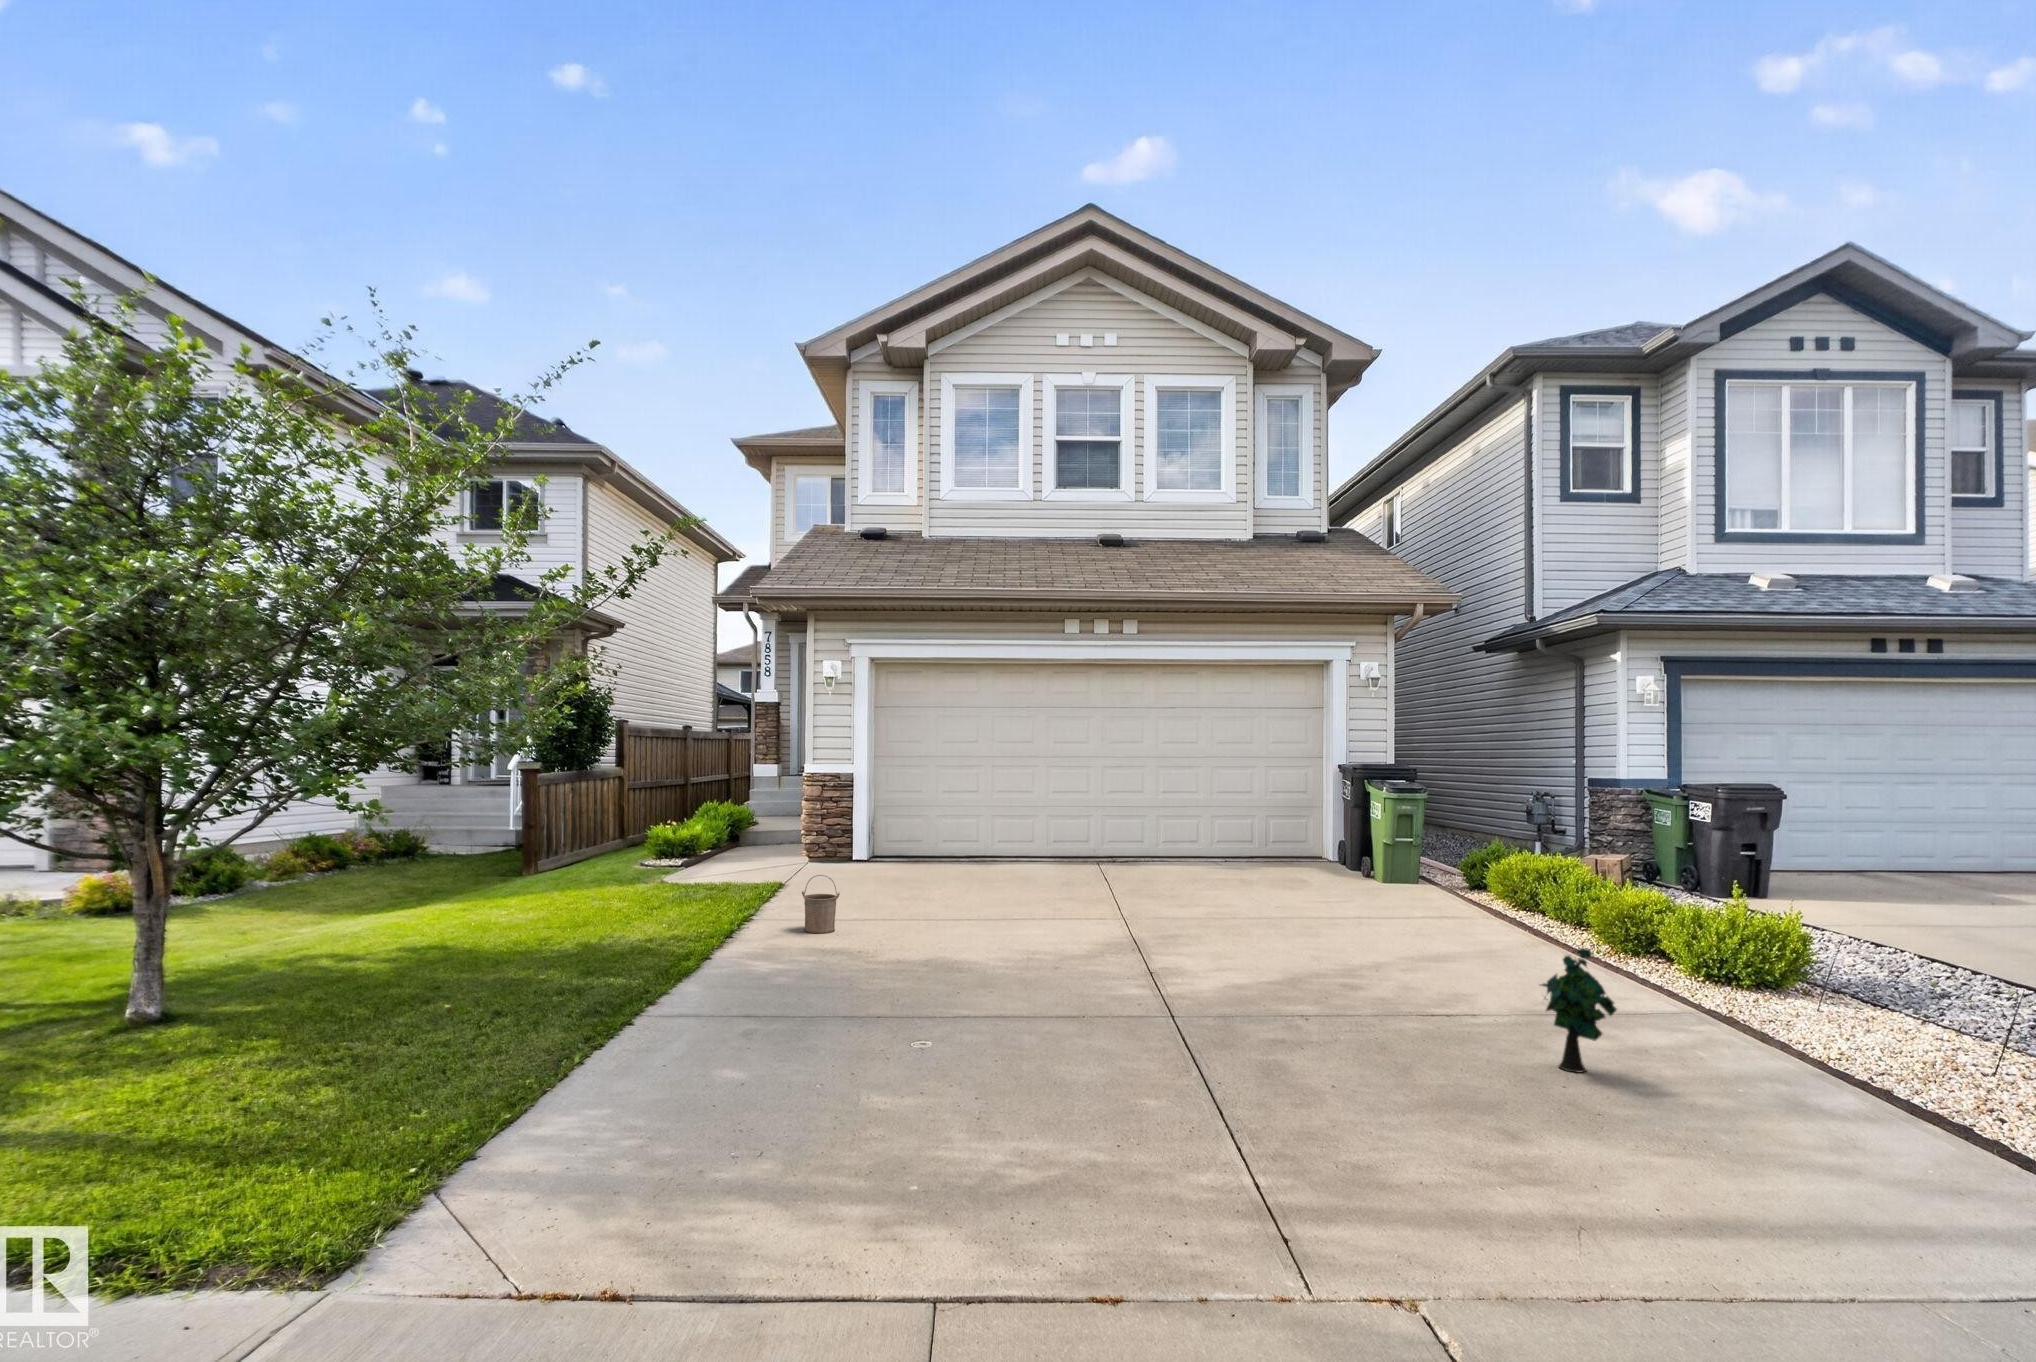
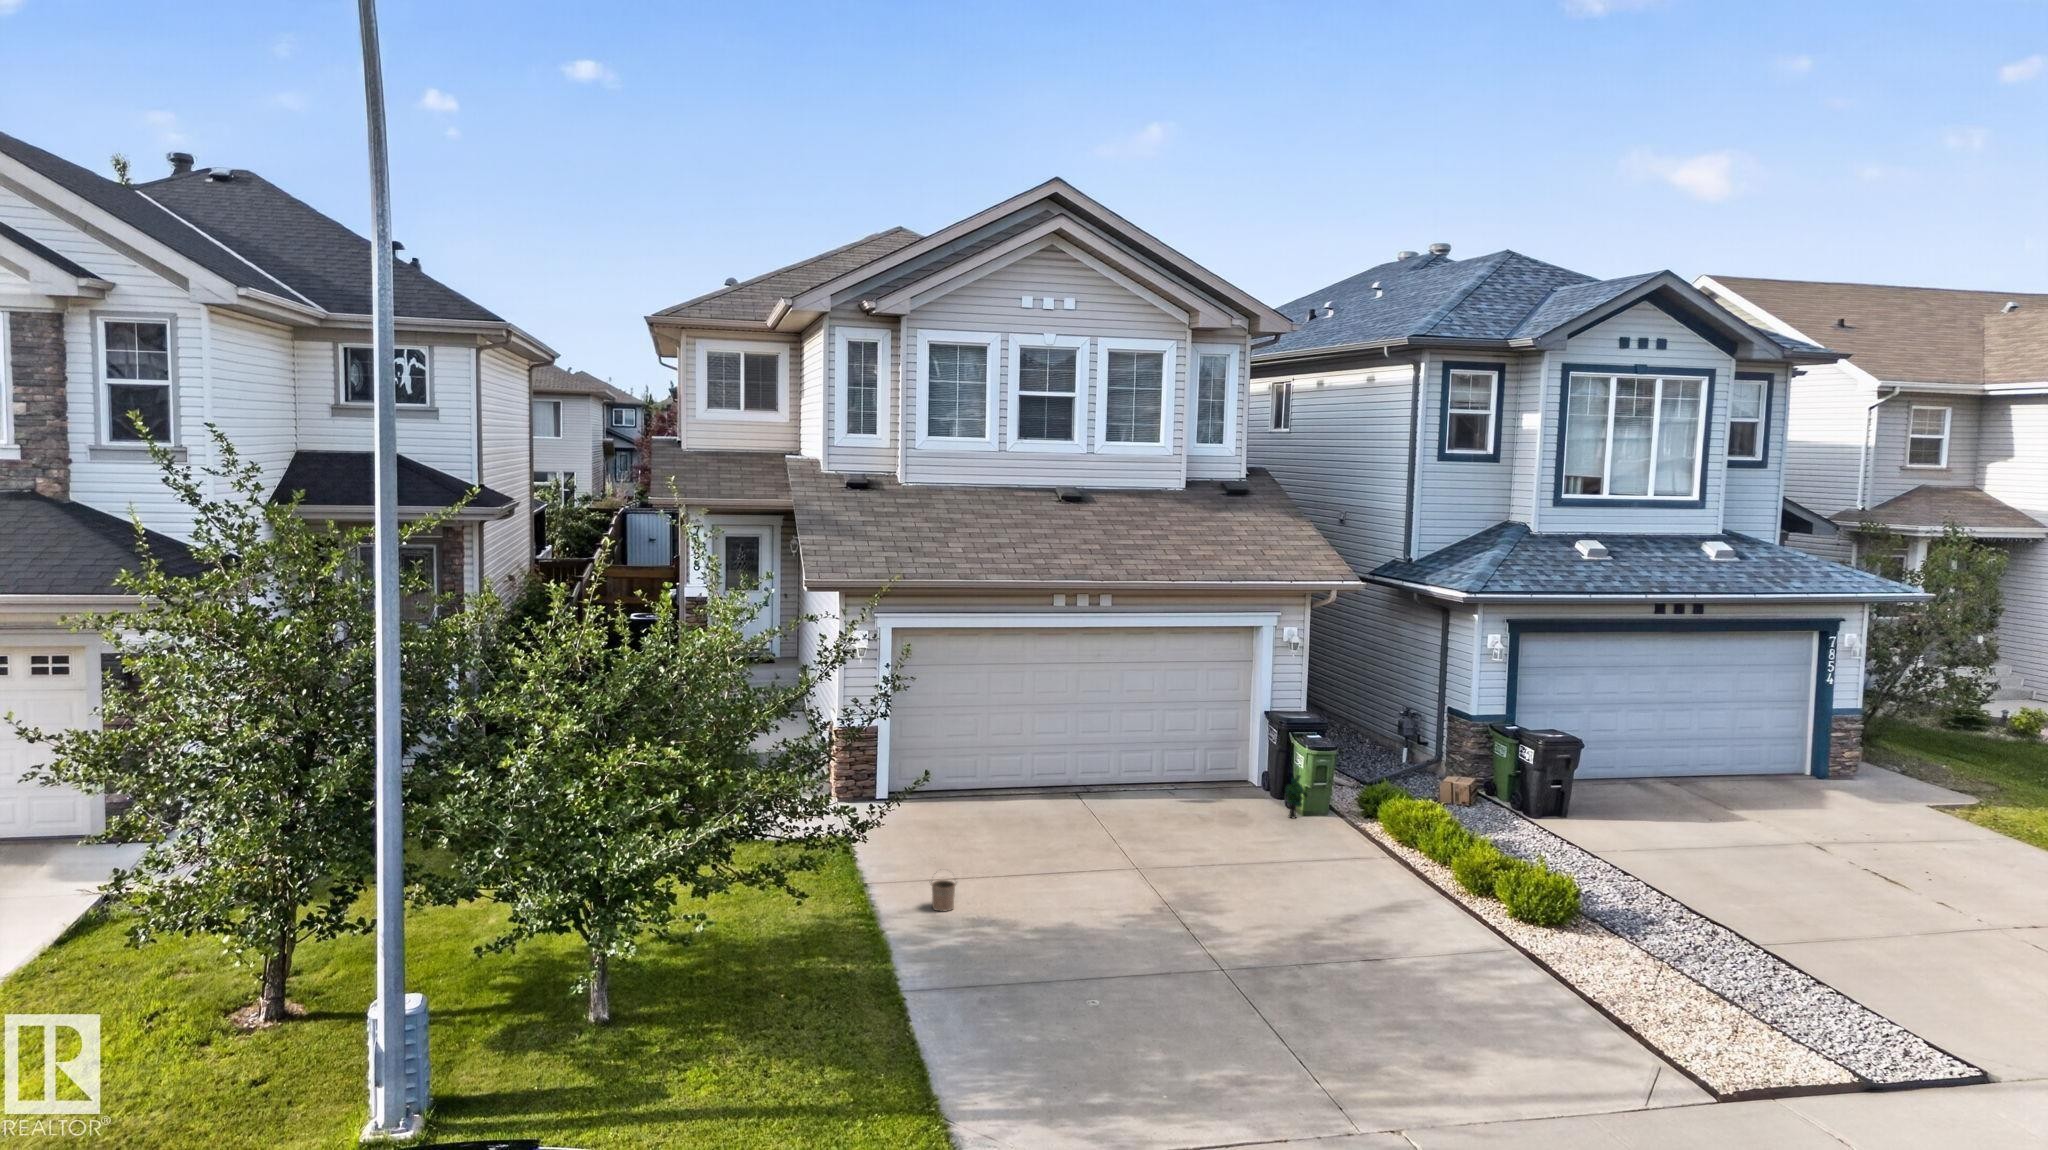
decorative plant: present [1541,948,1617,1072] -> present [1284,775,1307,818]

